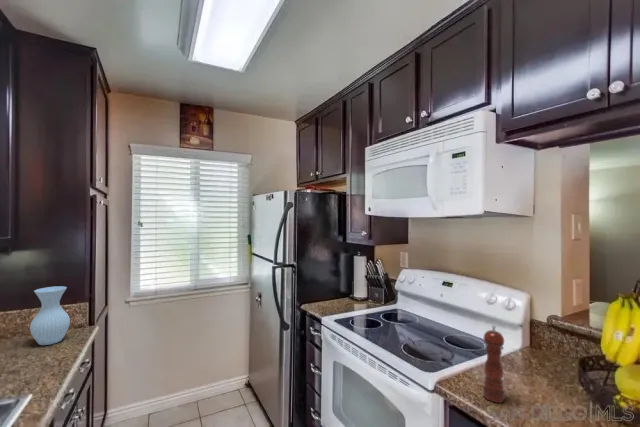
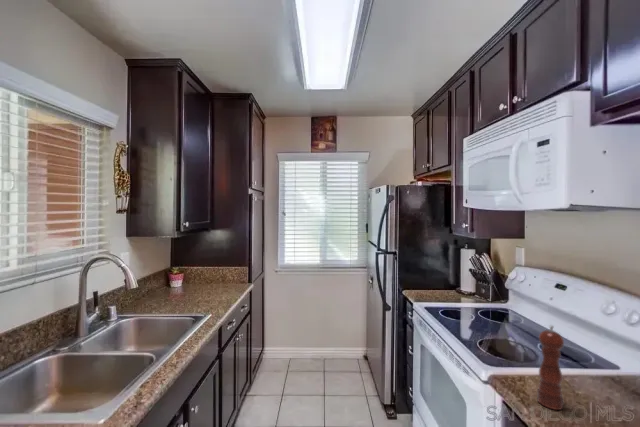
vase: present [30,286,70,345] -> none [210,254,231,291]

